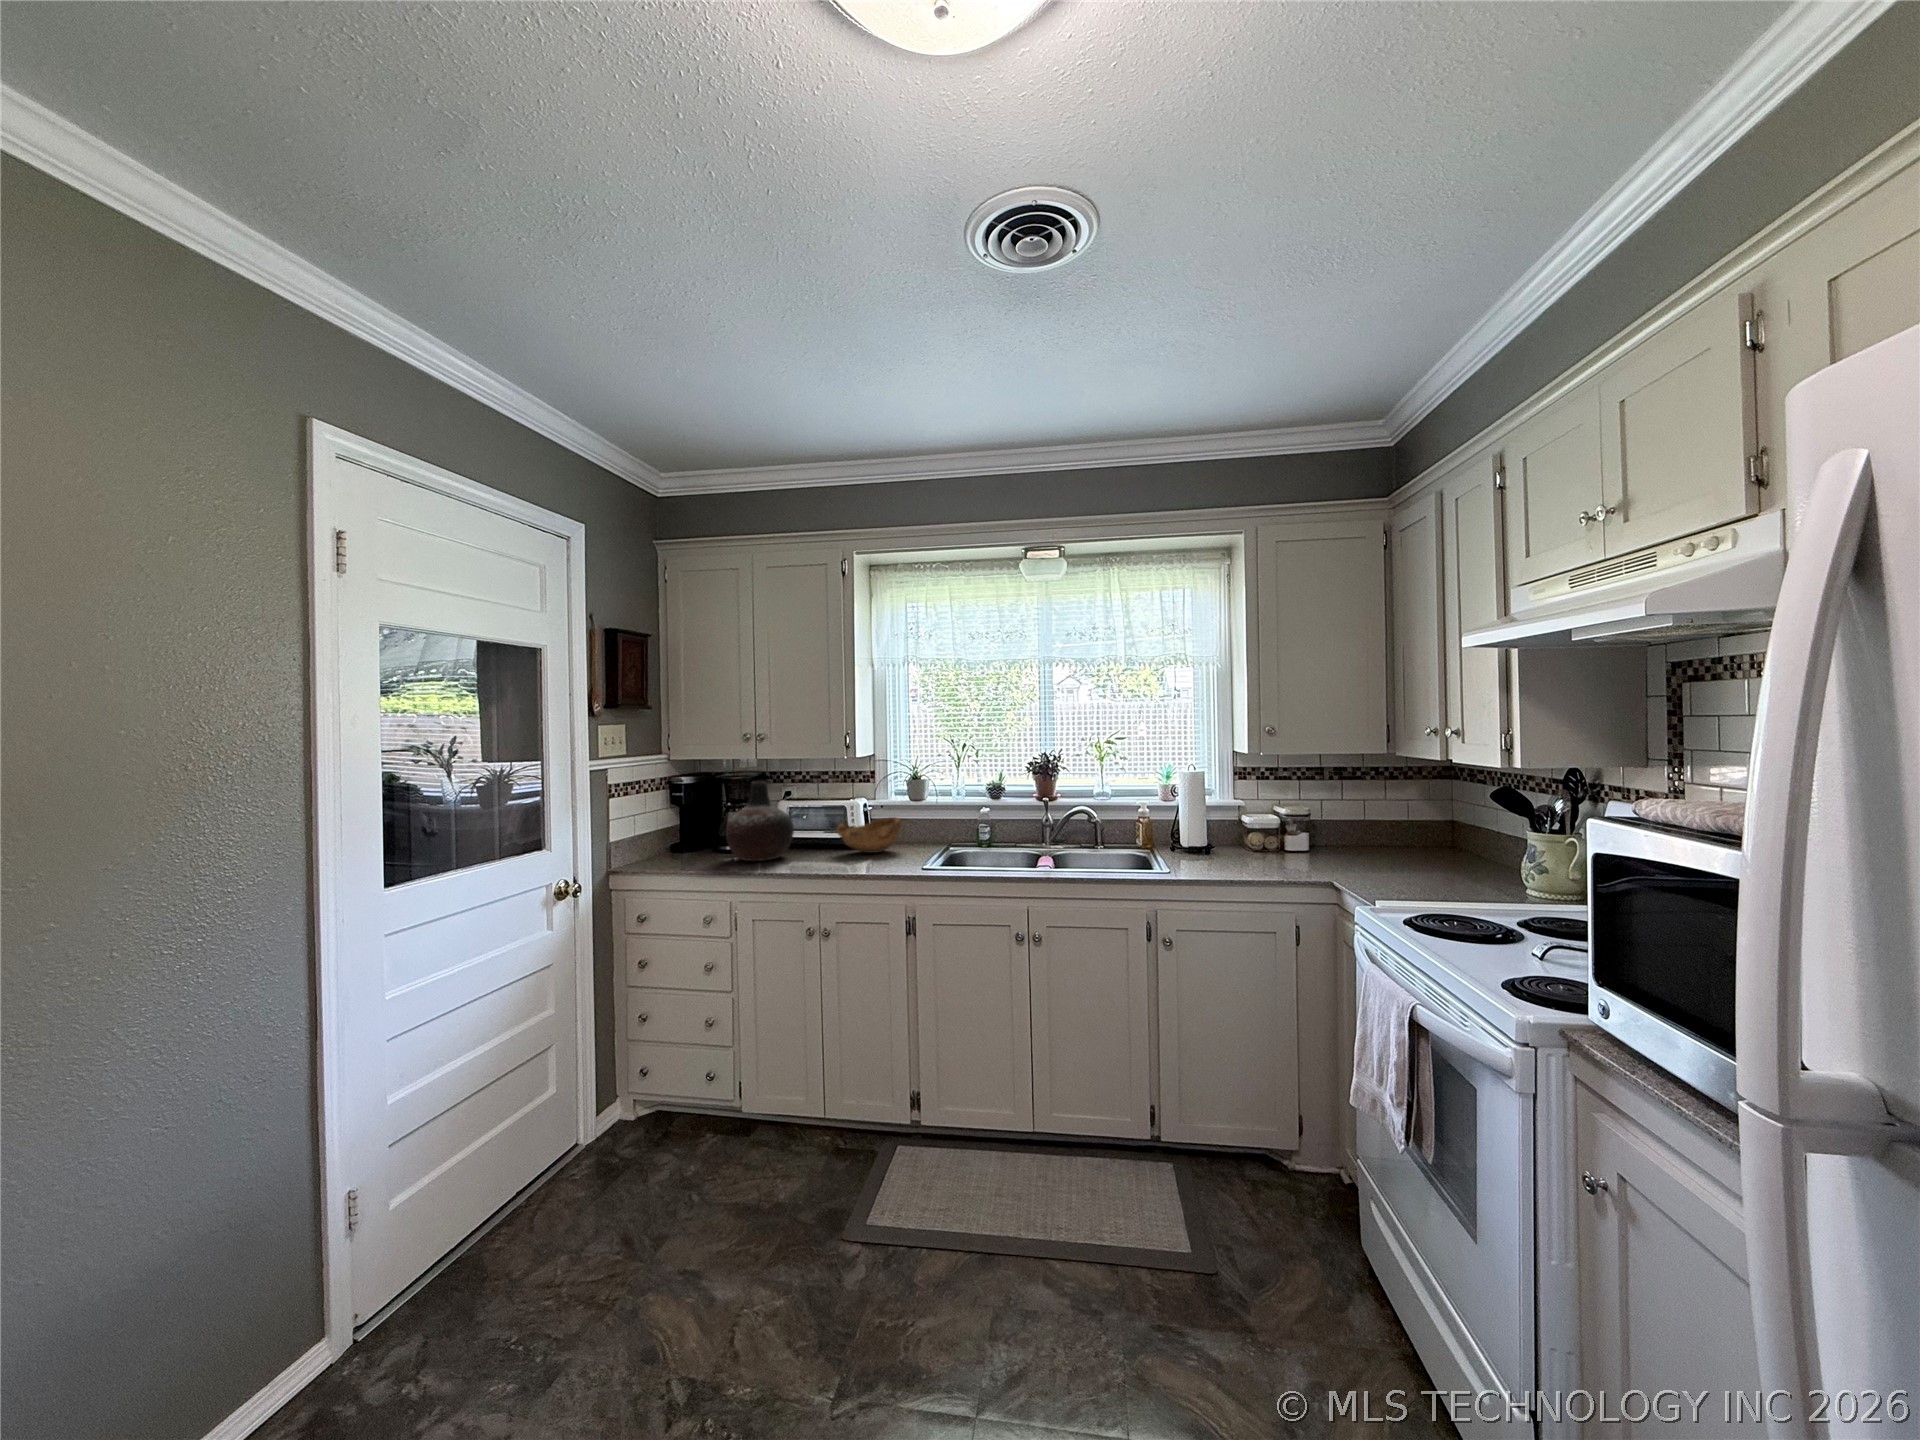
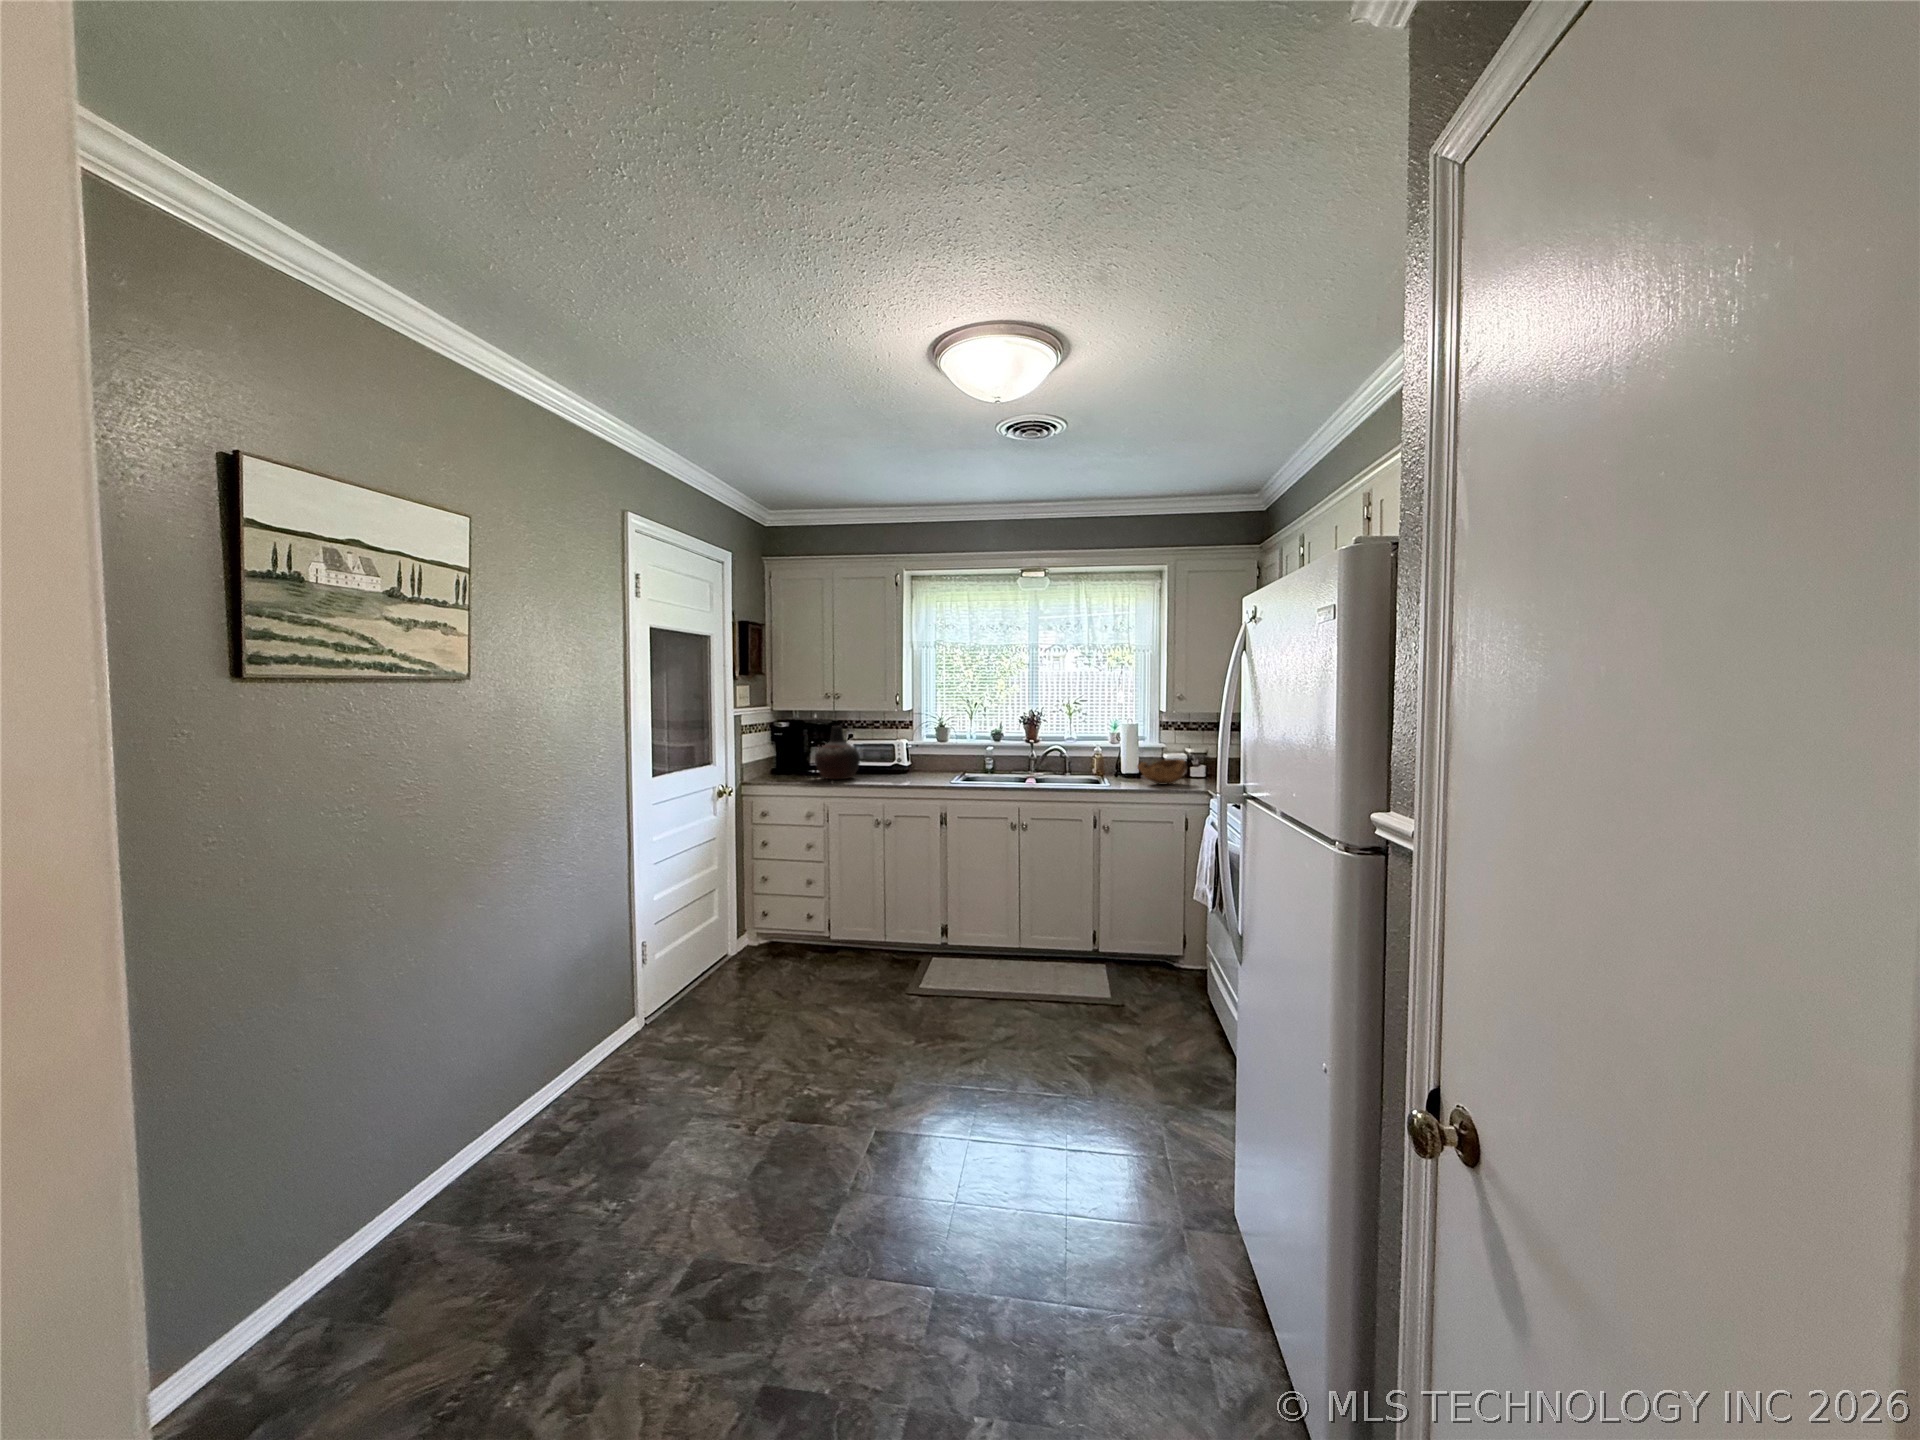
wooden bowl: present [837,817,902,853] -> present [1137,759,1186,784]

